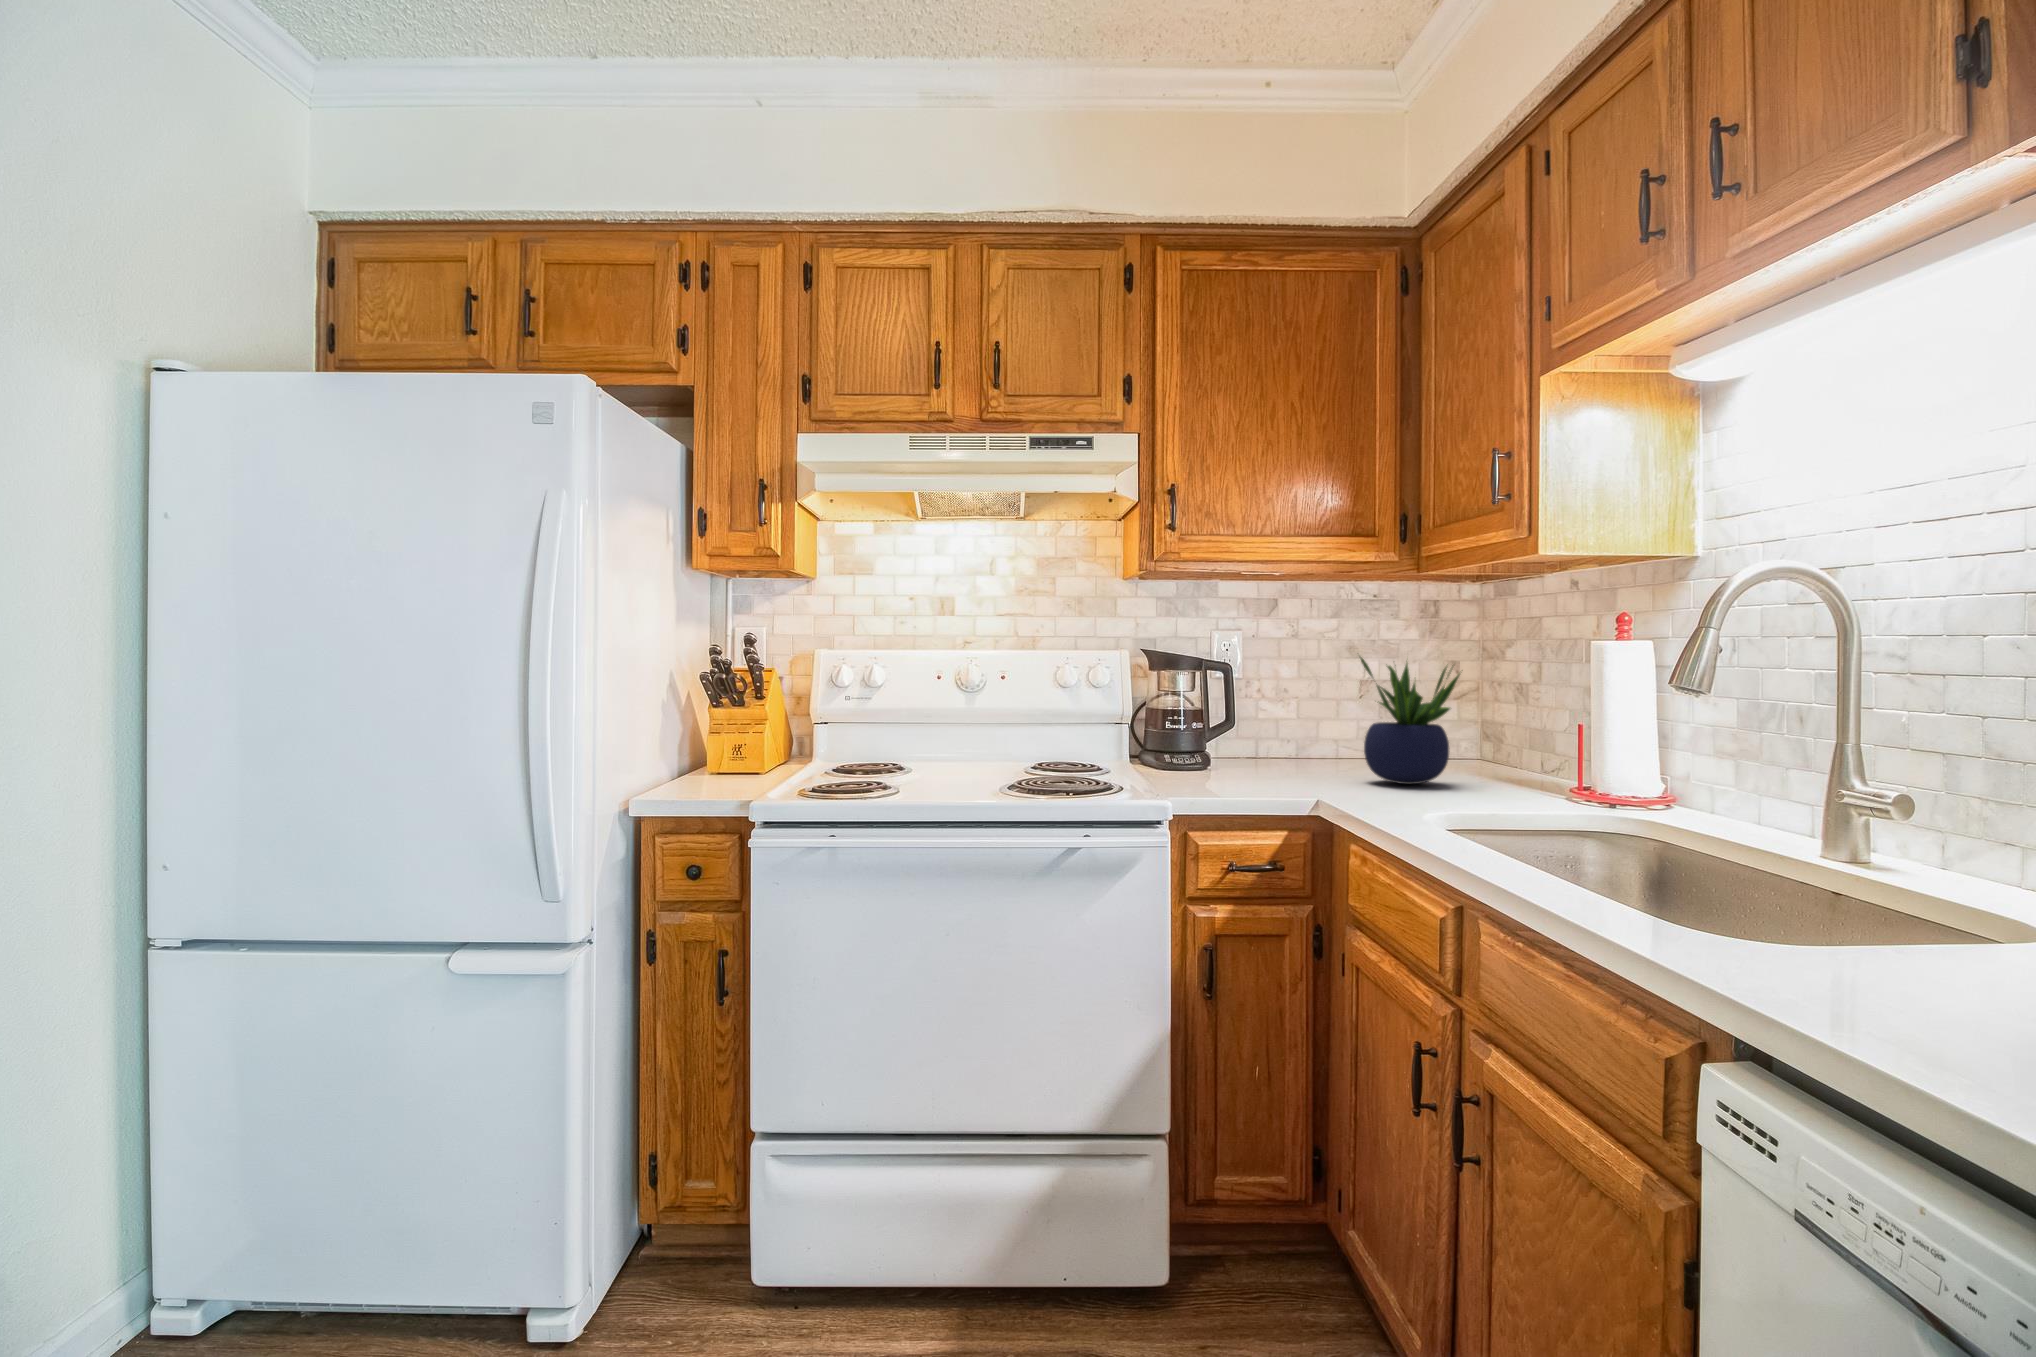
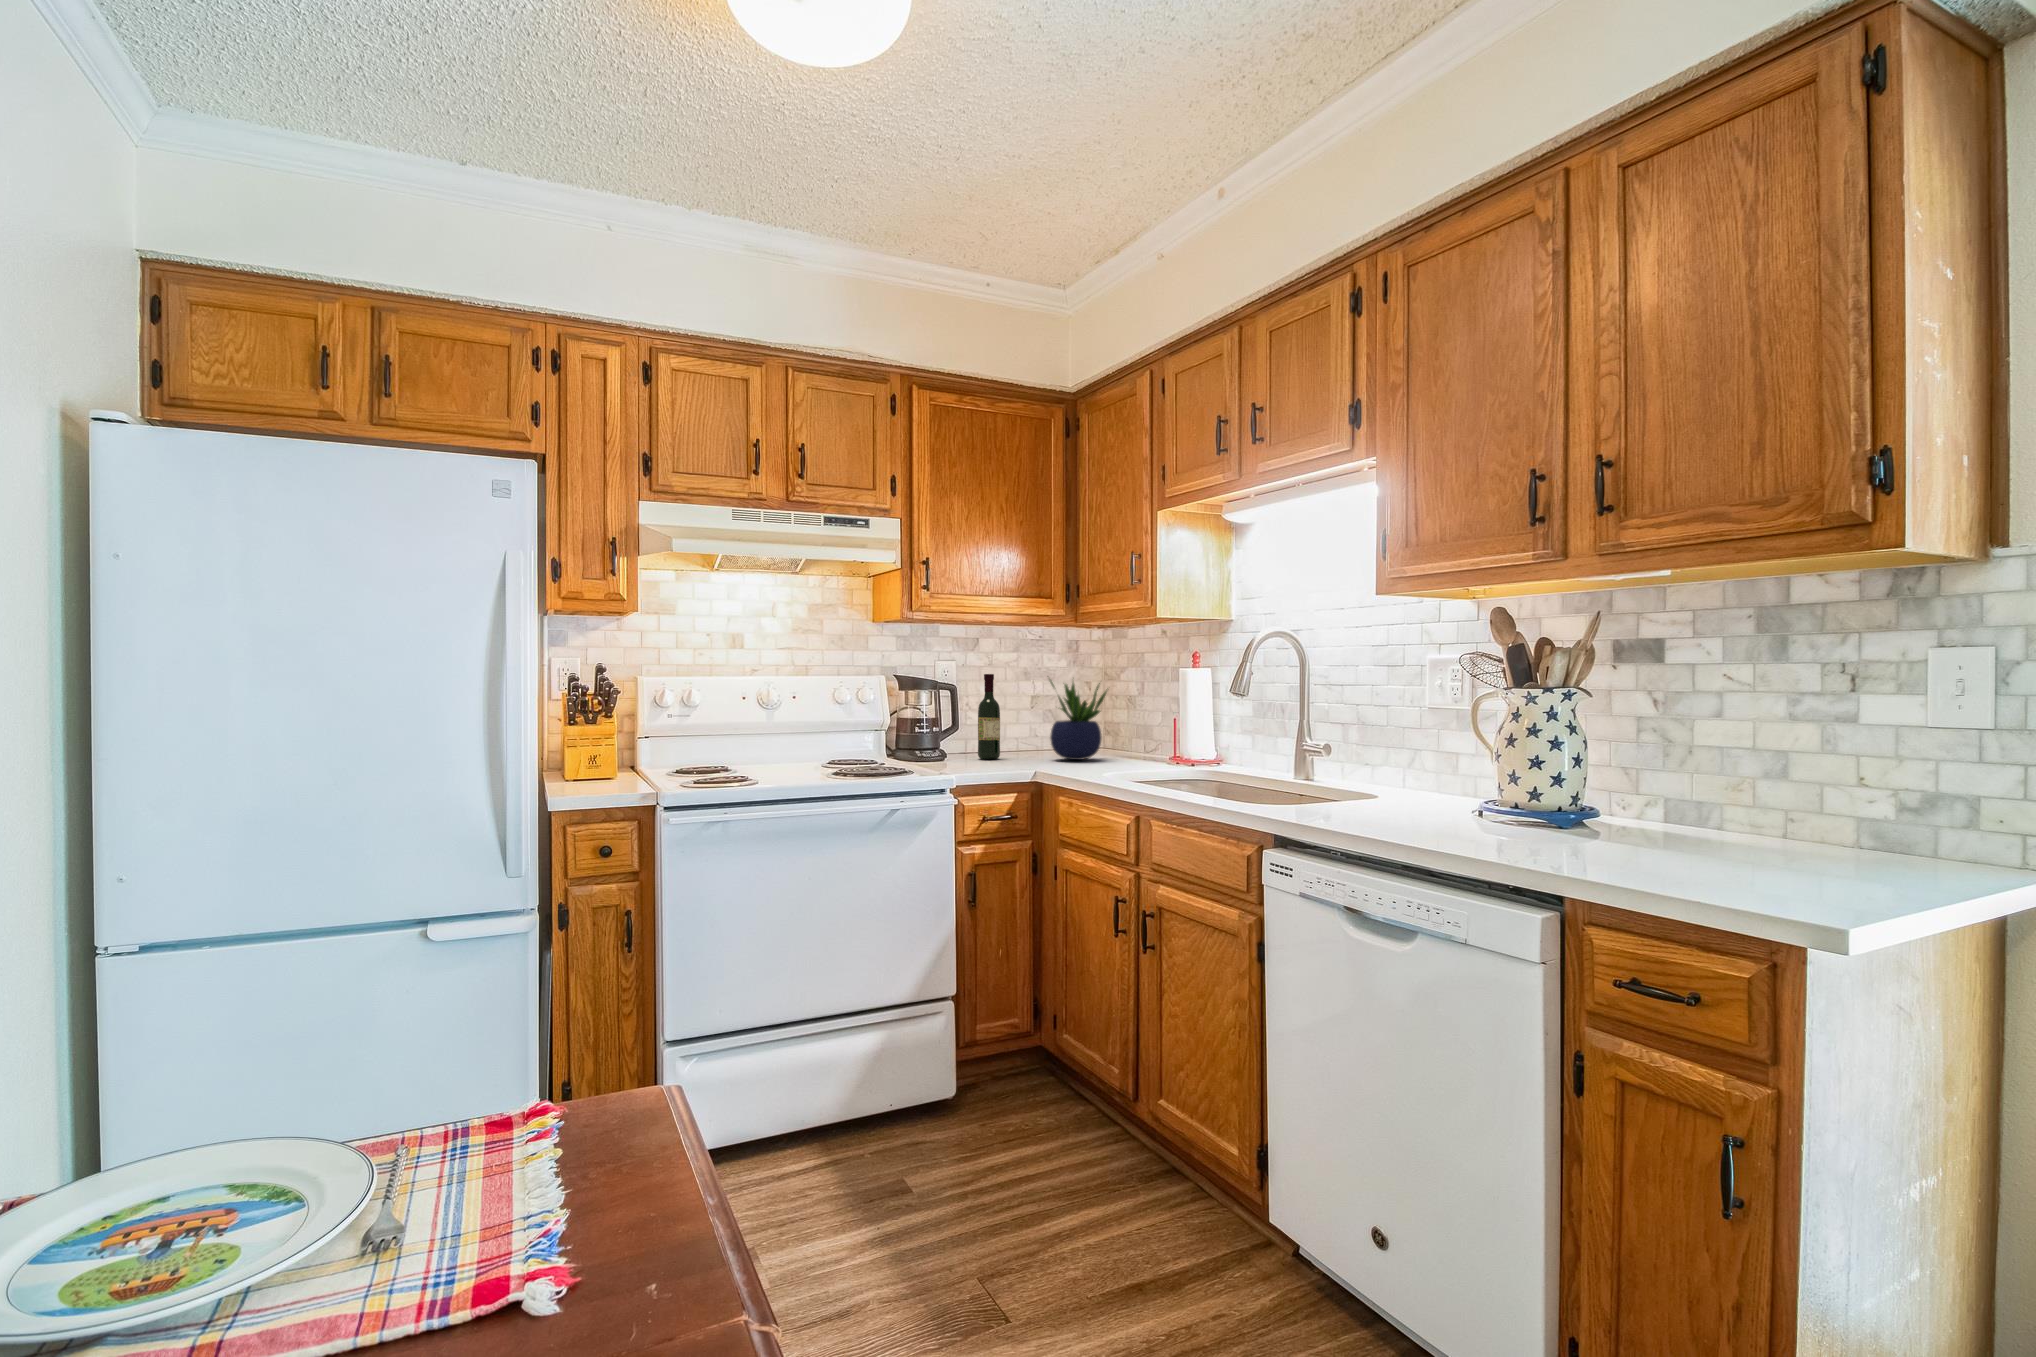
wine bottle: none [1256,652,1290,775] -> present [978,674,1000,759]

